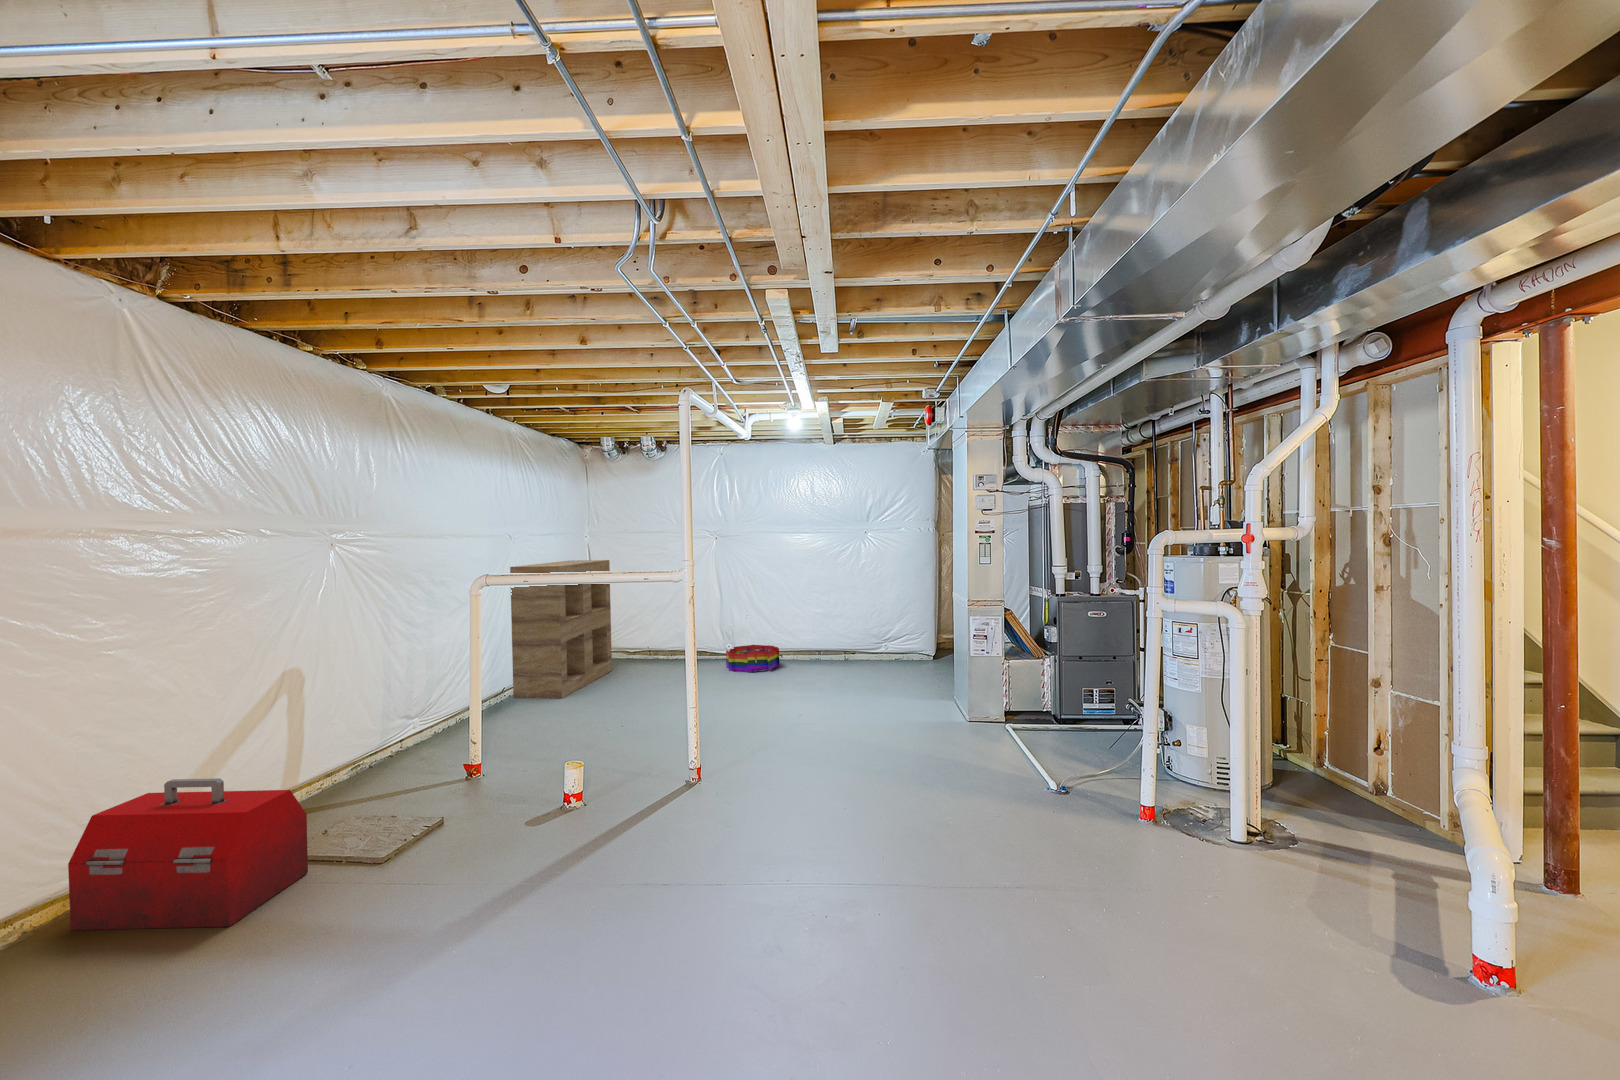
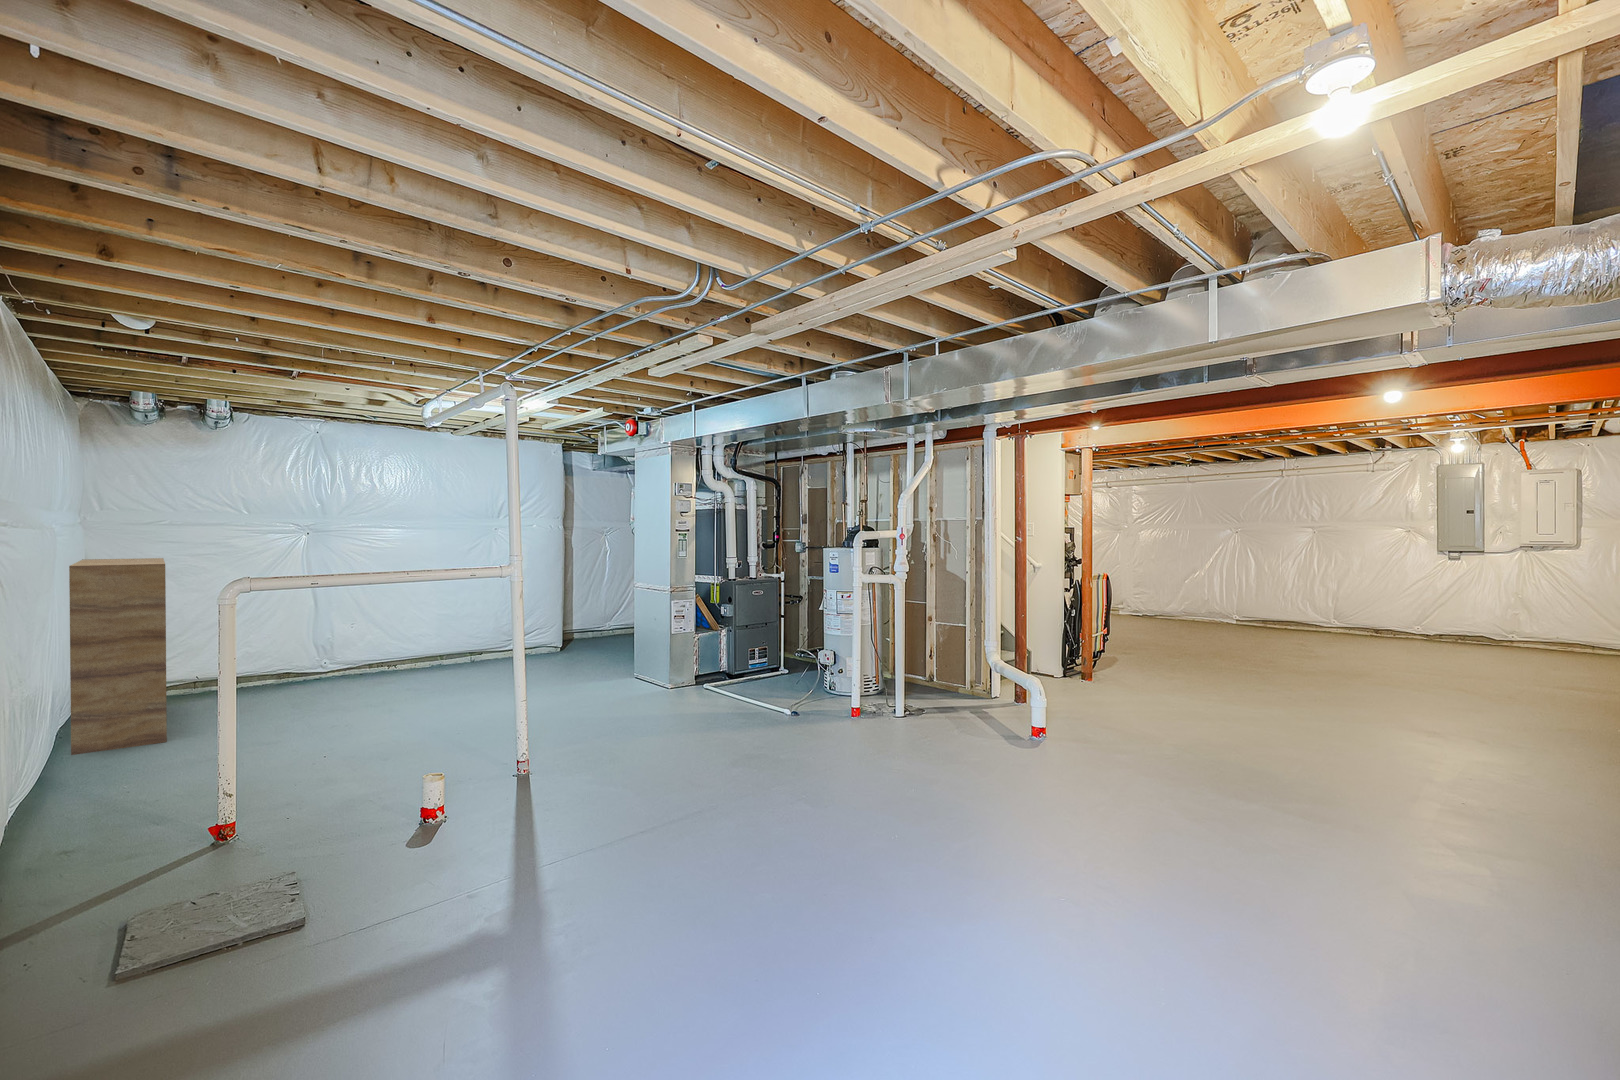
storage bin: present [726,645,780,672] -> none [337,655,411,688]
toolbox: present [68,778,308,930] -> none [52,796,298,1014]

